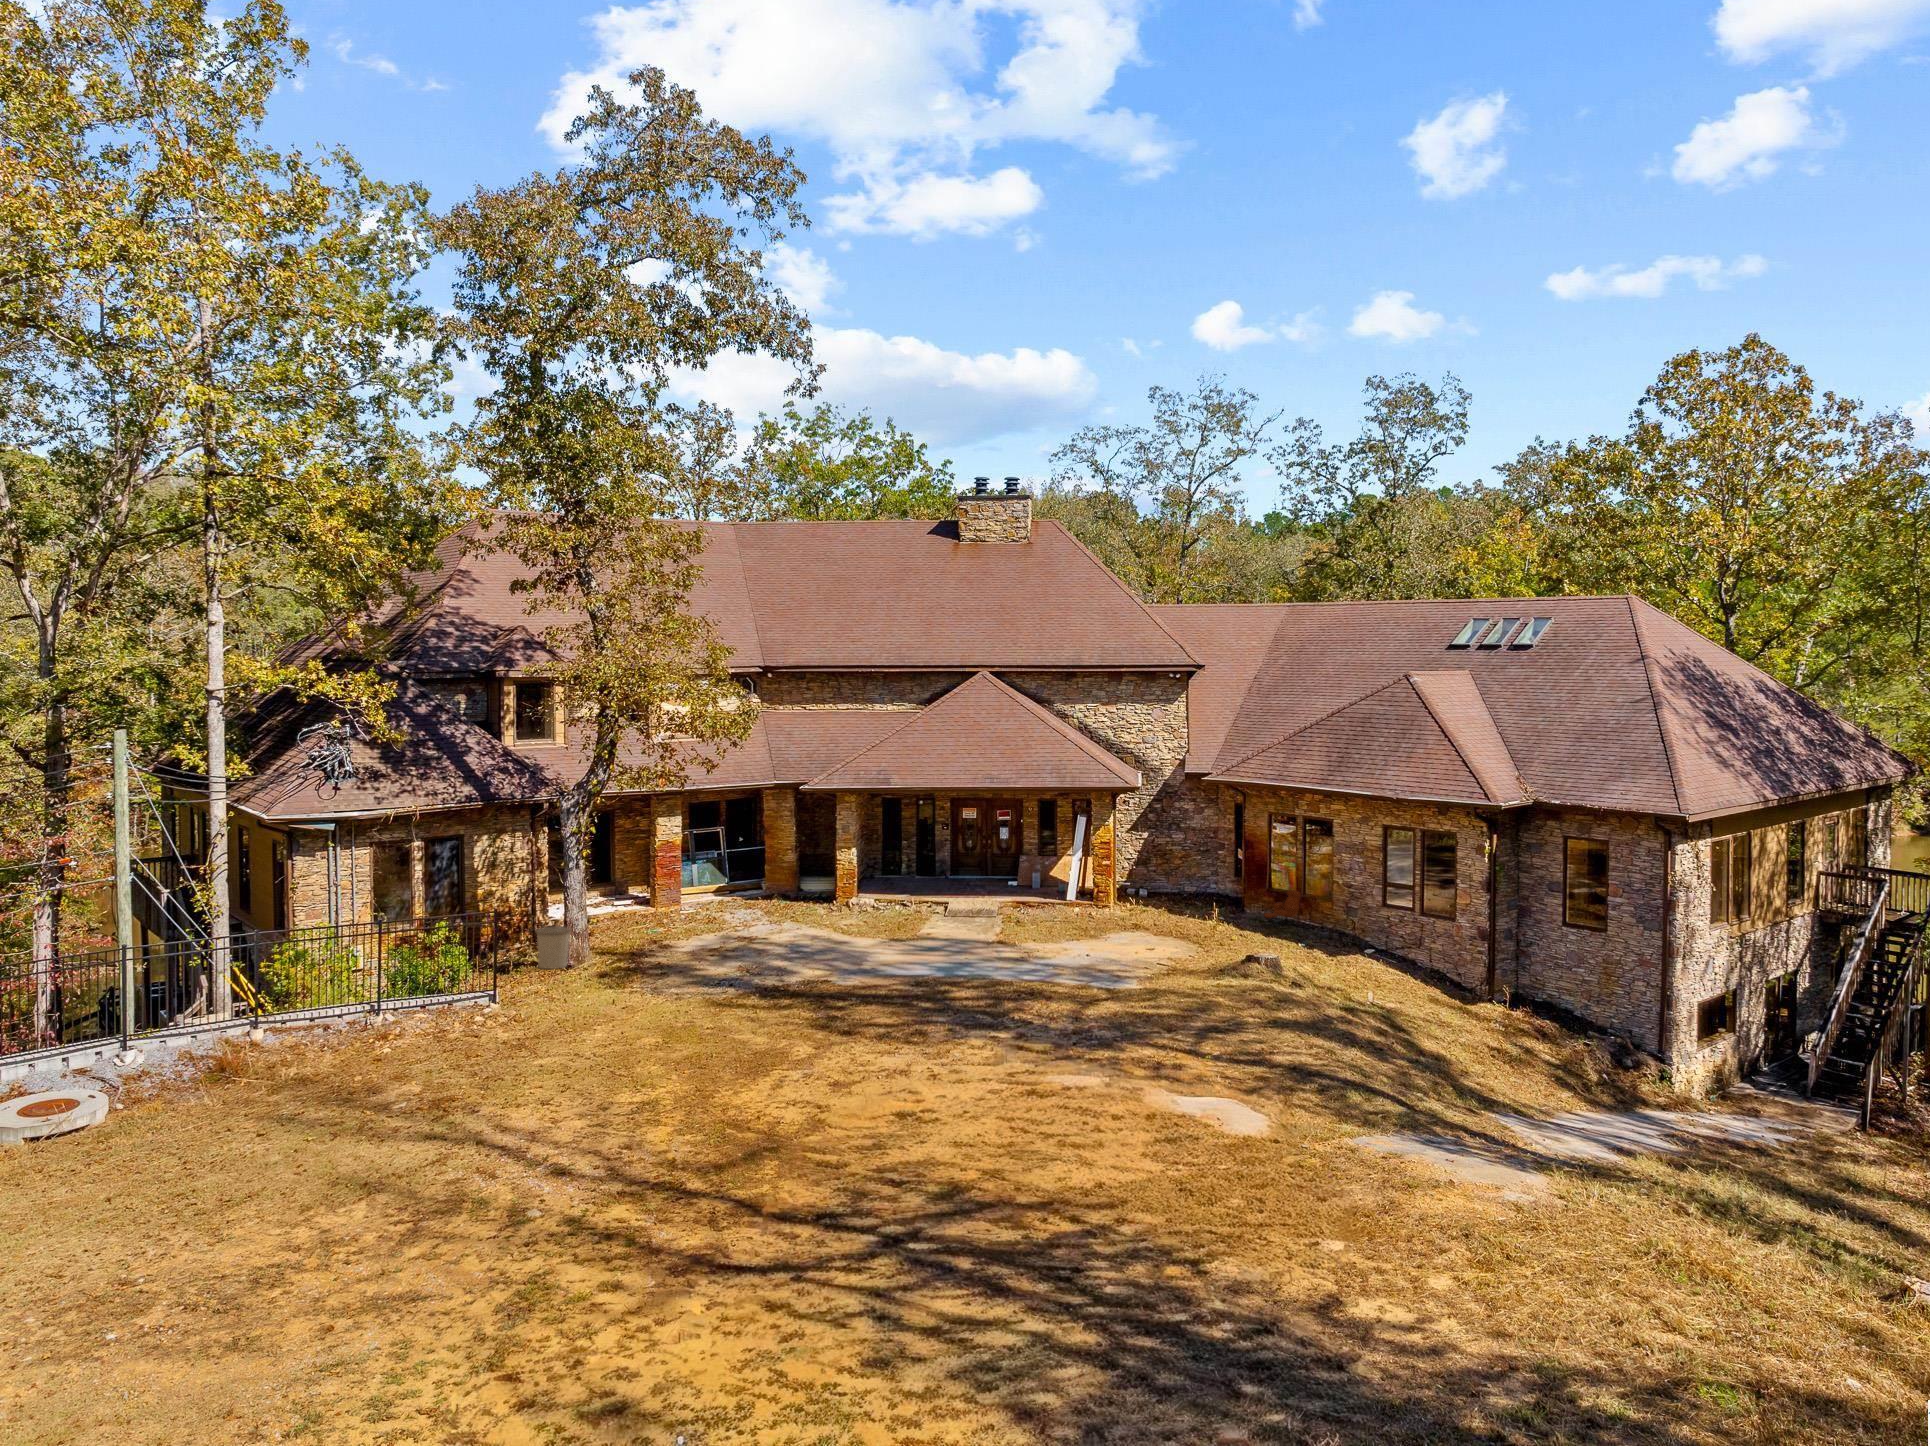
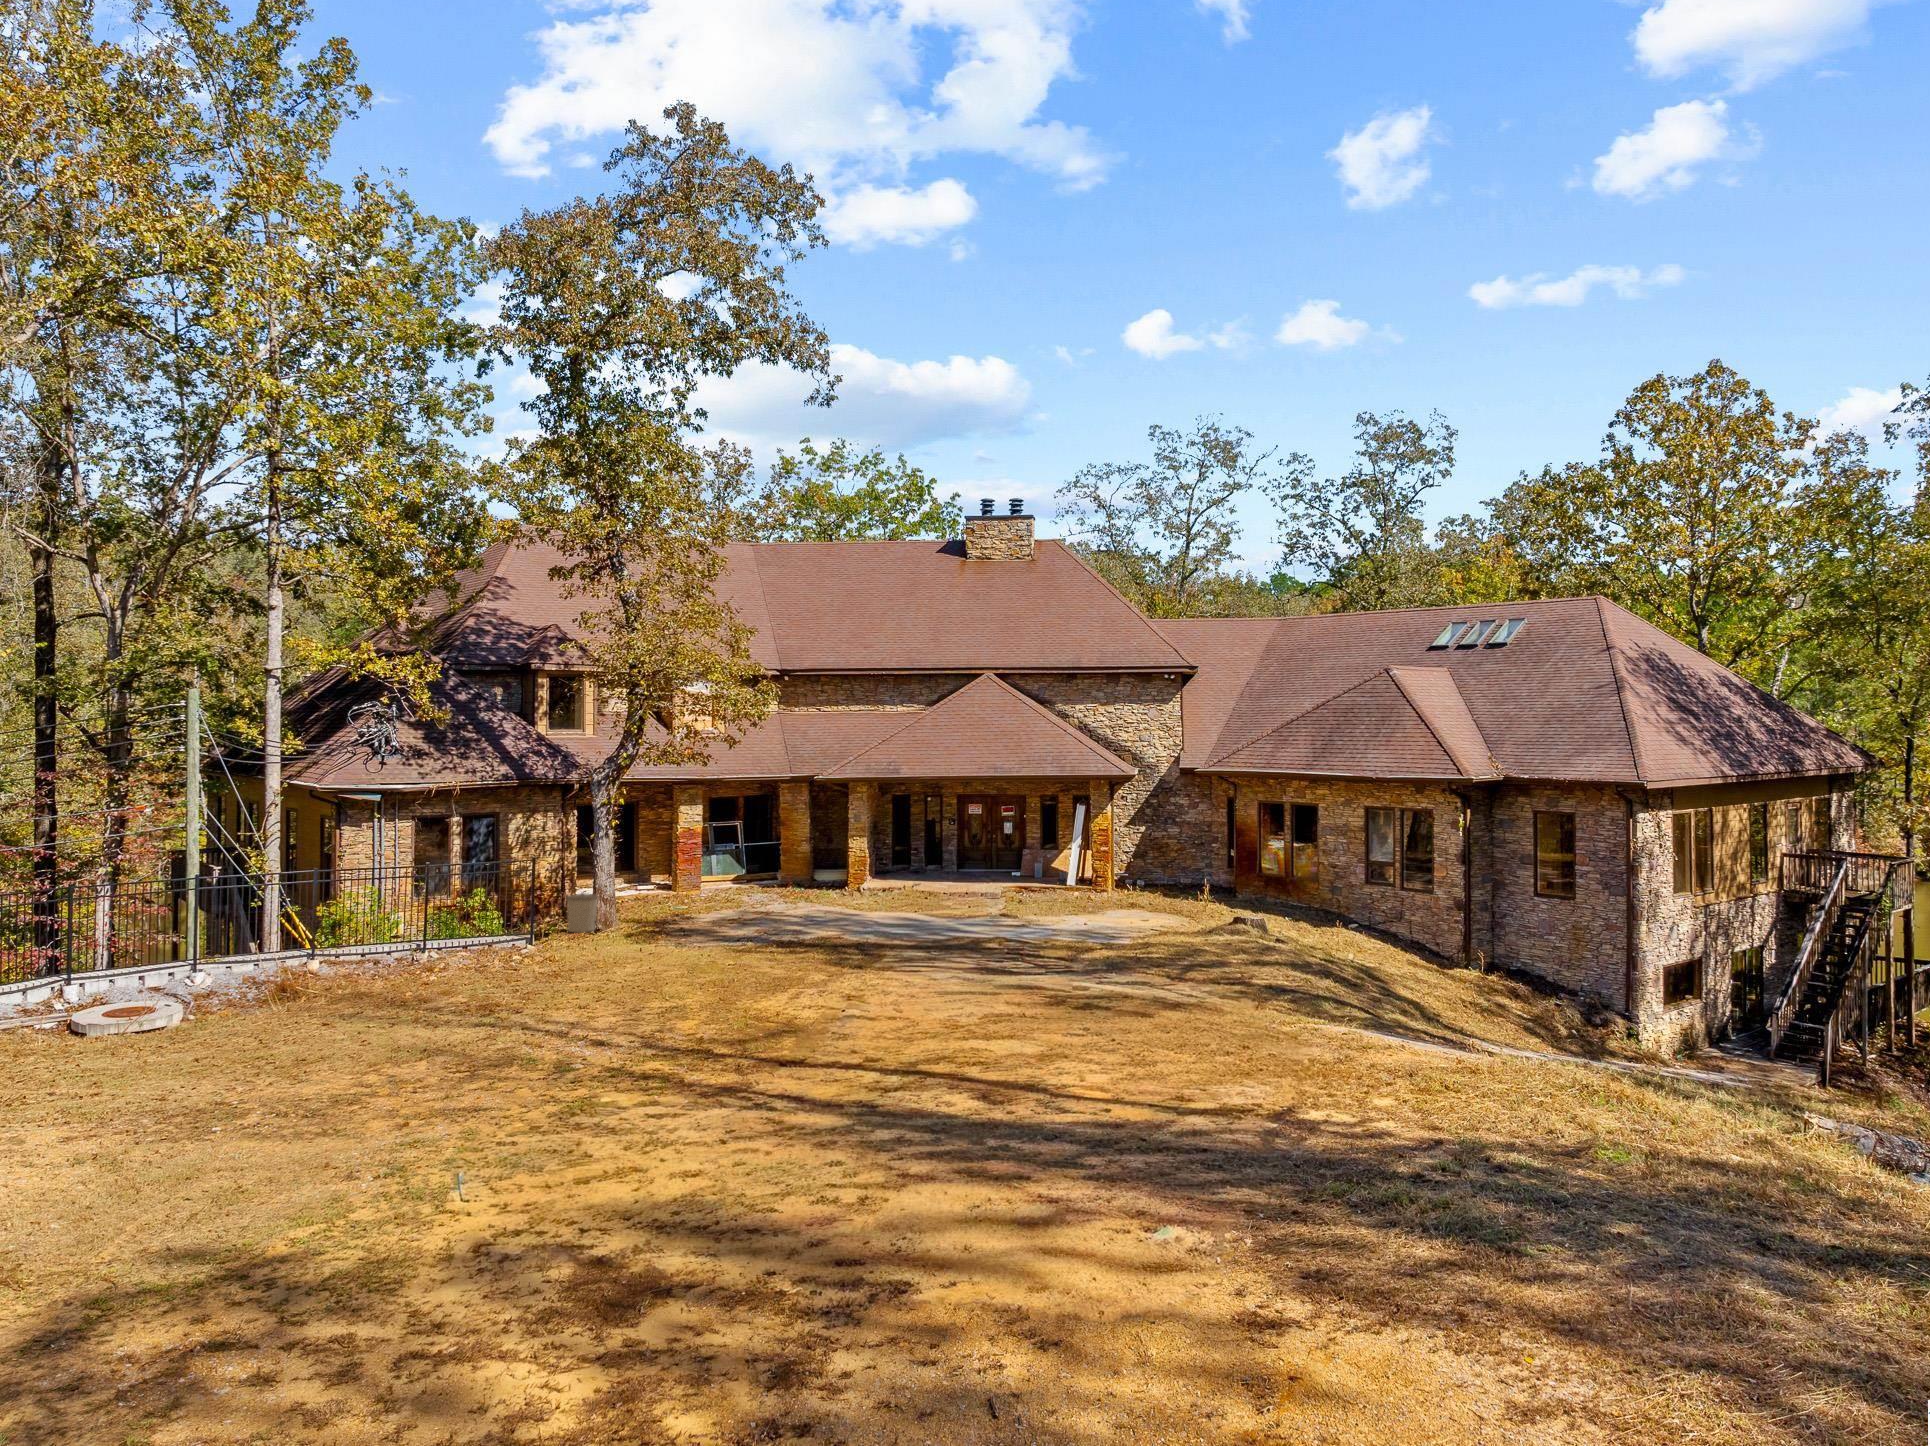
lounge chair: present [1264,891,1300,924] -> none [1253,874,1288,908]

